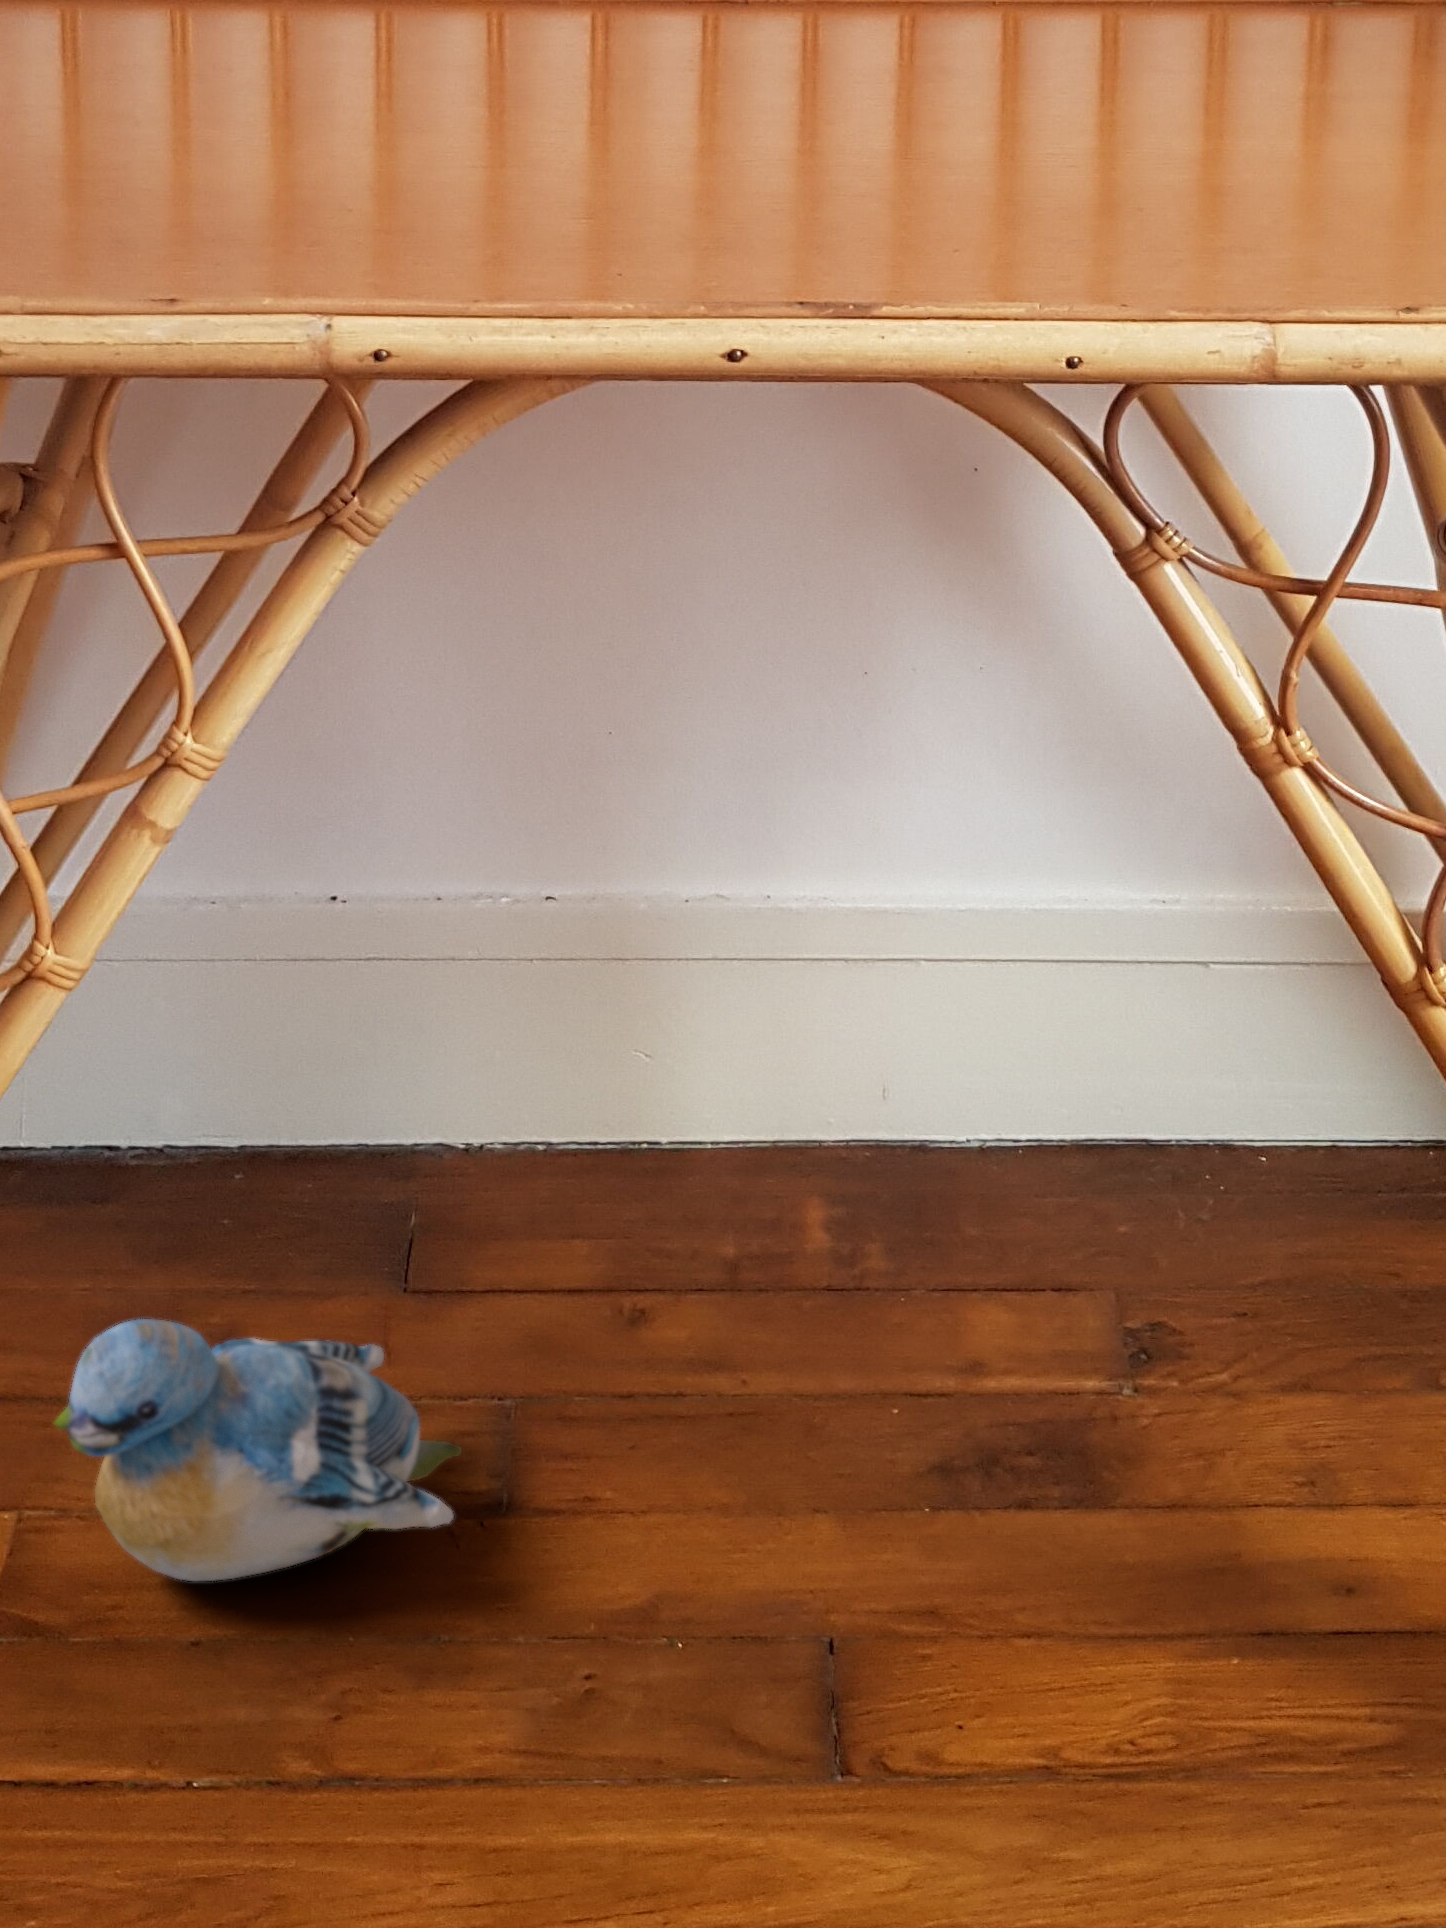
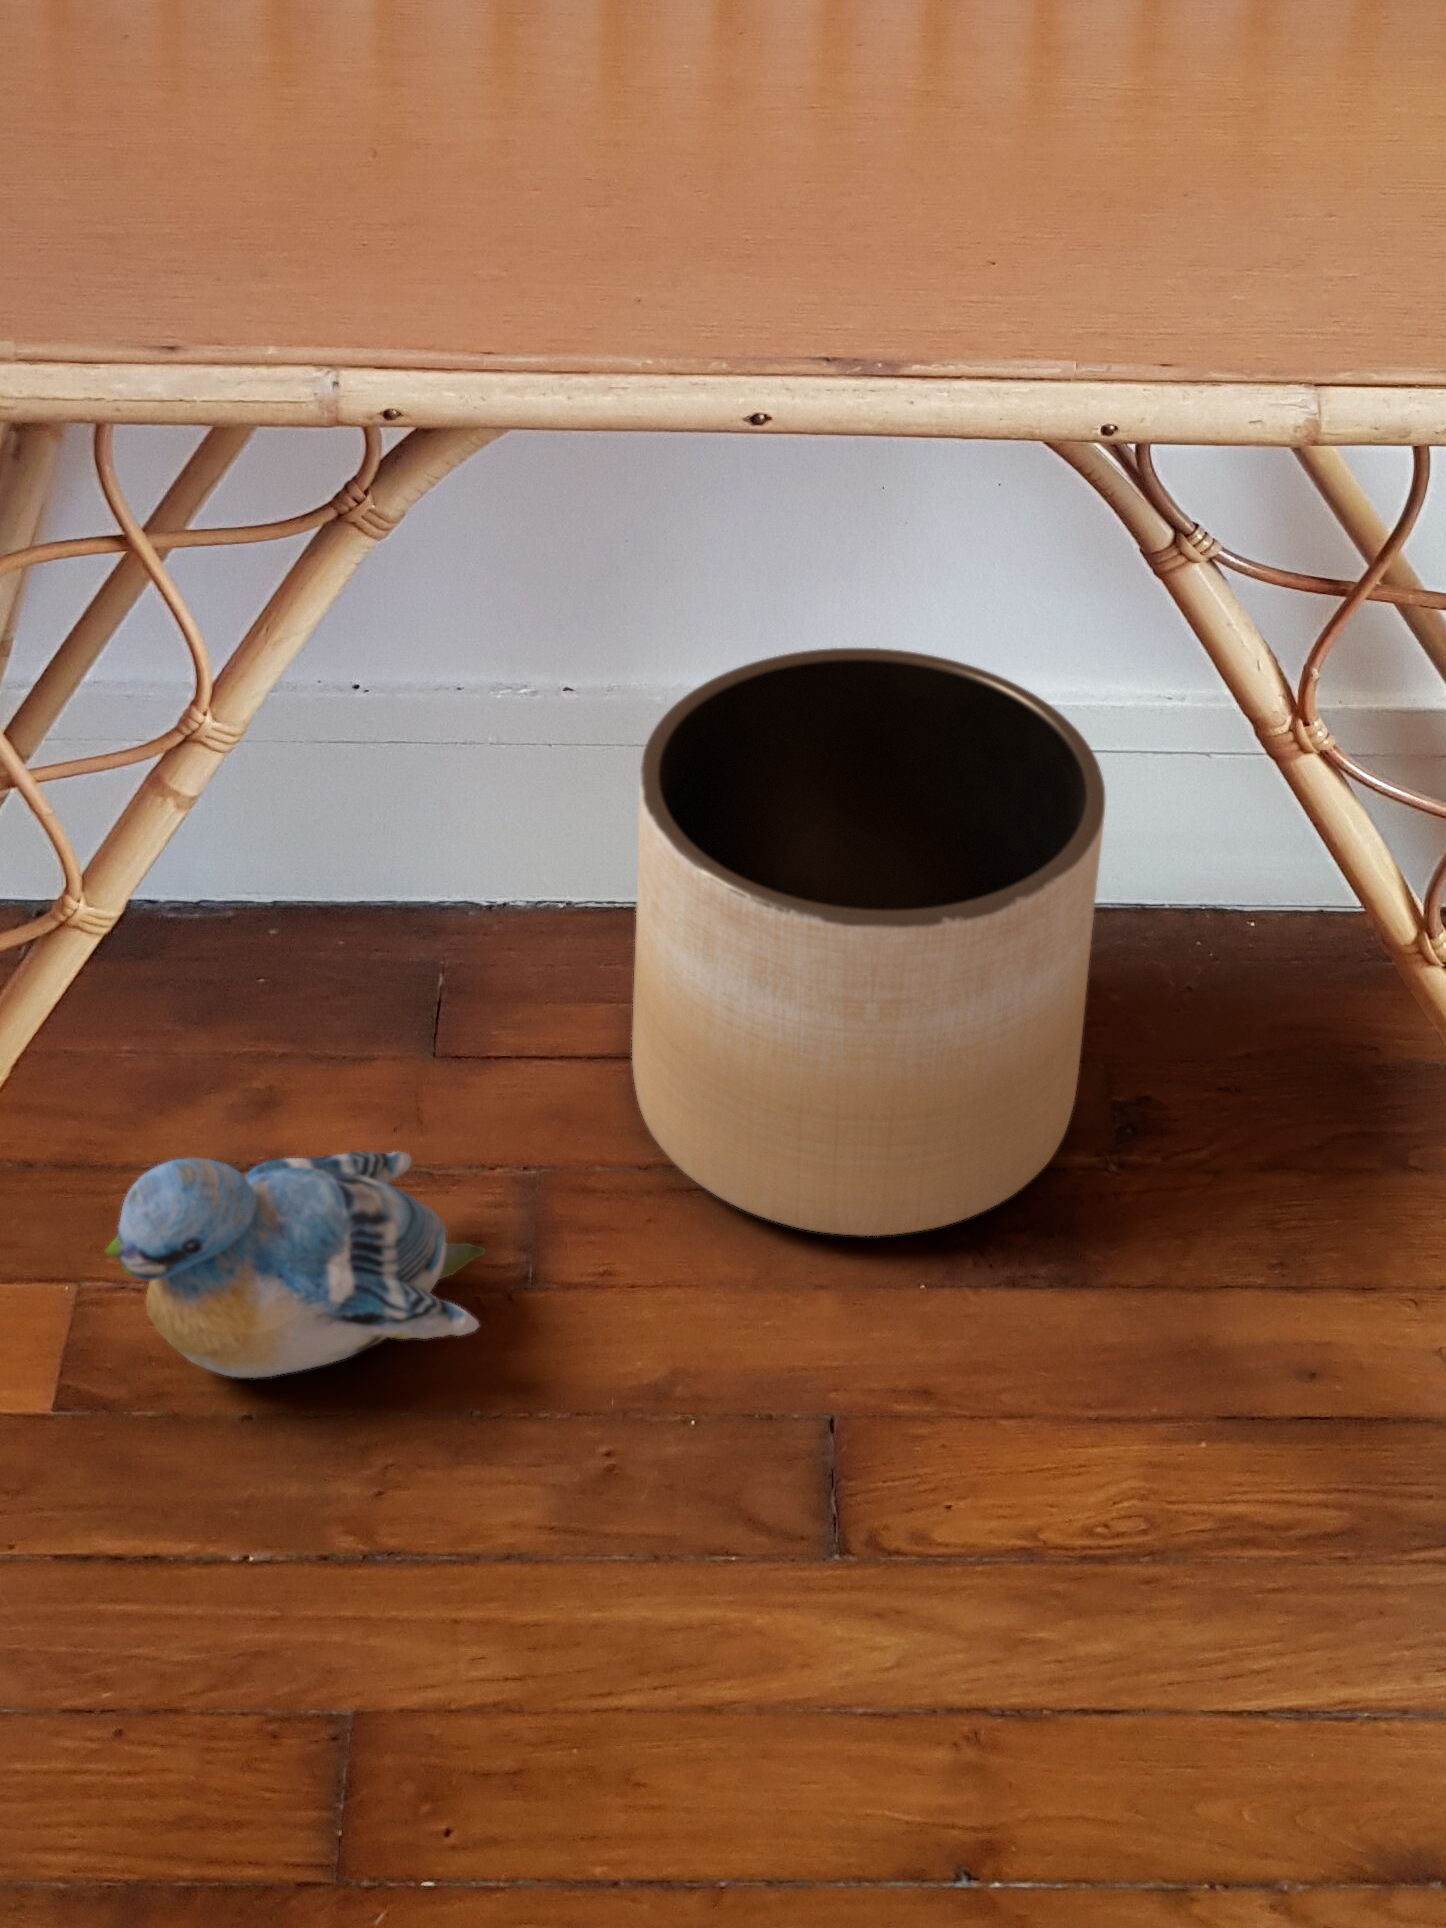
planter: none [623,825,1102,1437] -> present [632,648,1105,1236]

